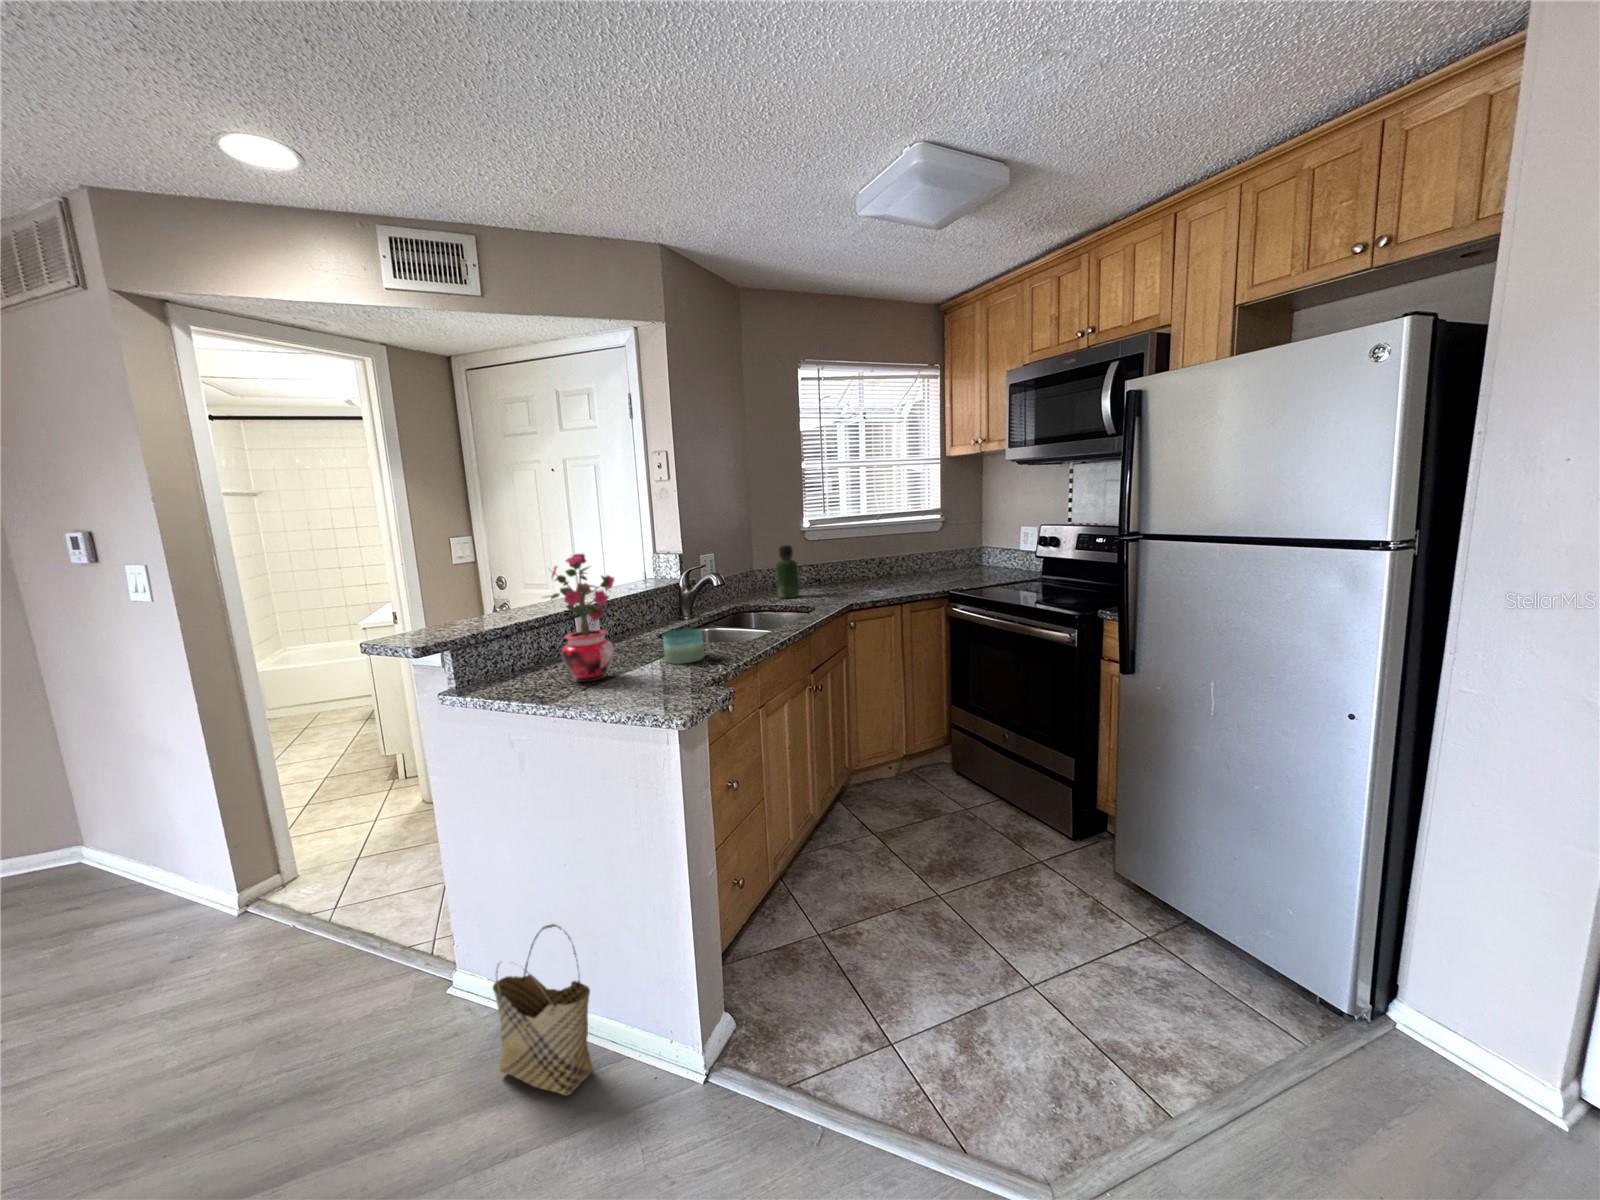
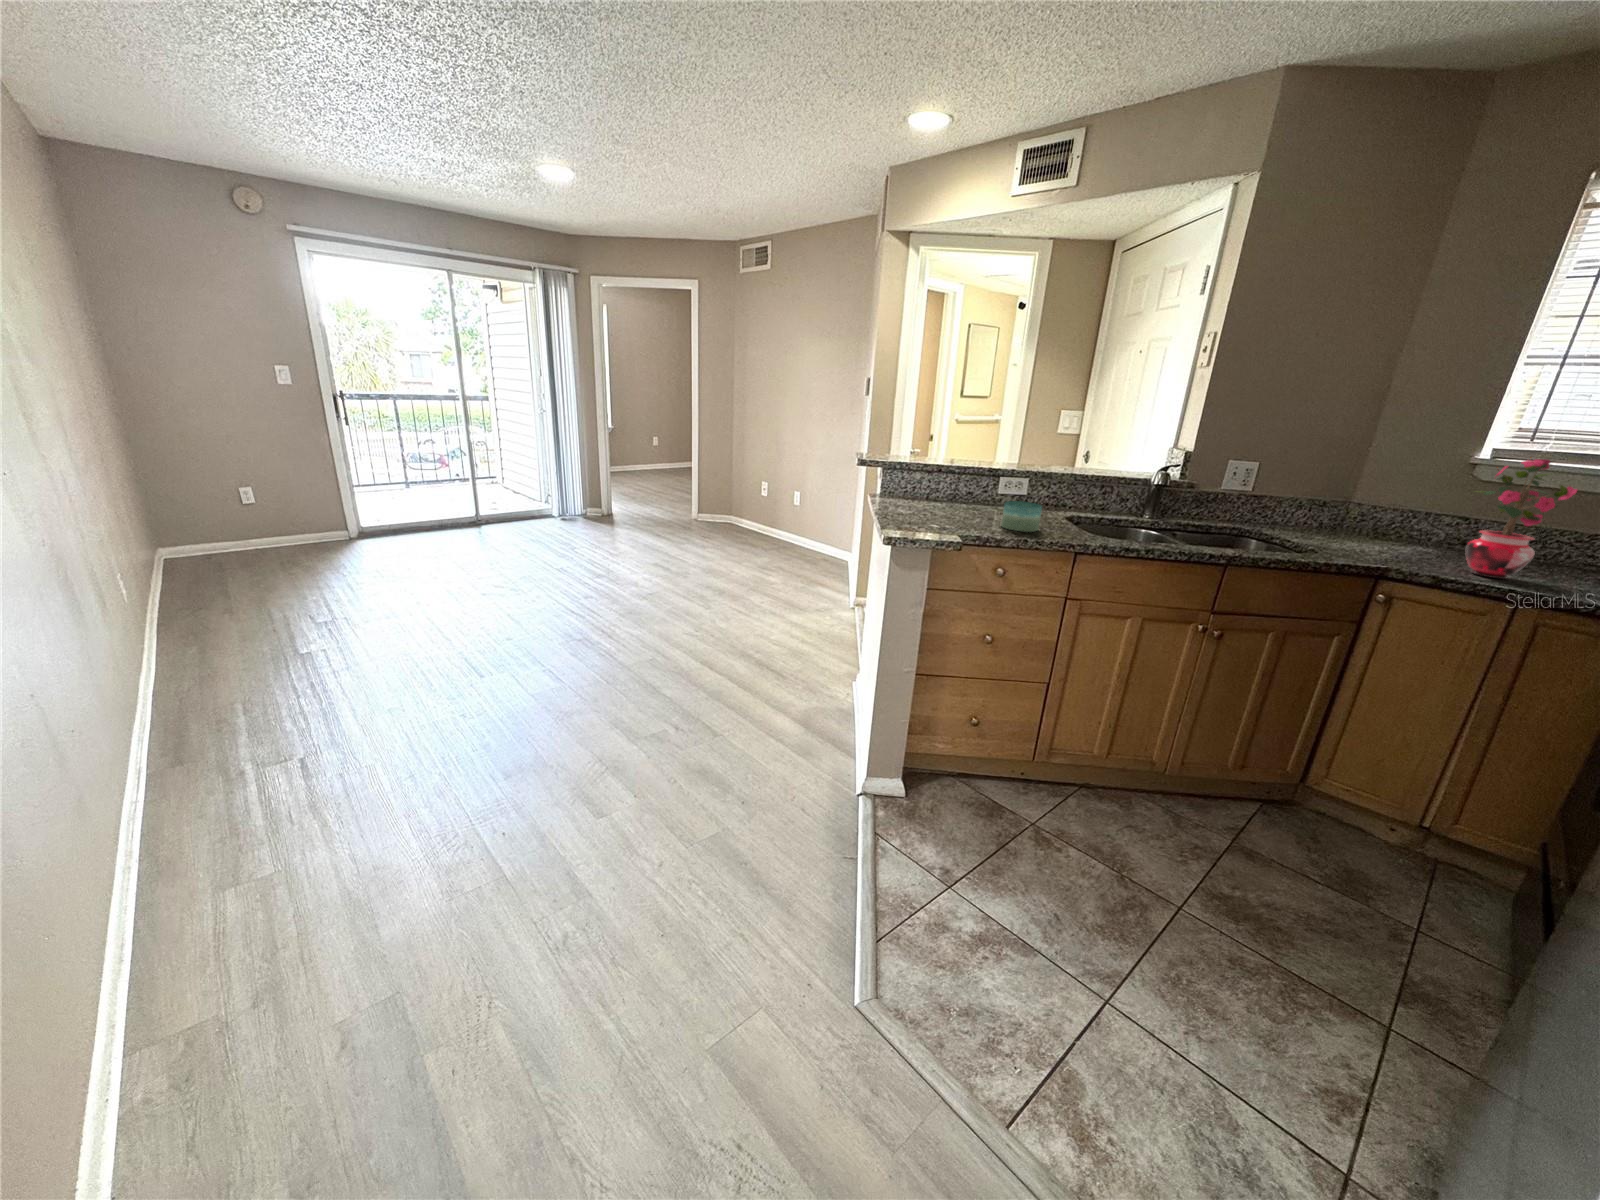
bottle: present [776,545,799,598] -> none [1332,470,1386,545]
potted plant: present [545,554,614,682] -> present [1466,457,1577,579]
woven basket: present [493,924,593,1096] -> none [814,648,855,744]

